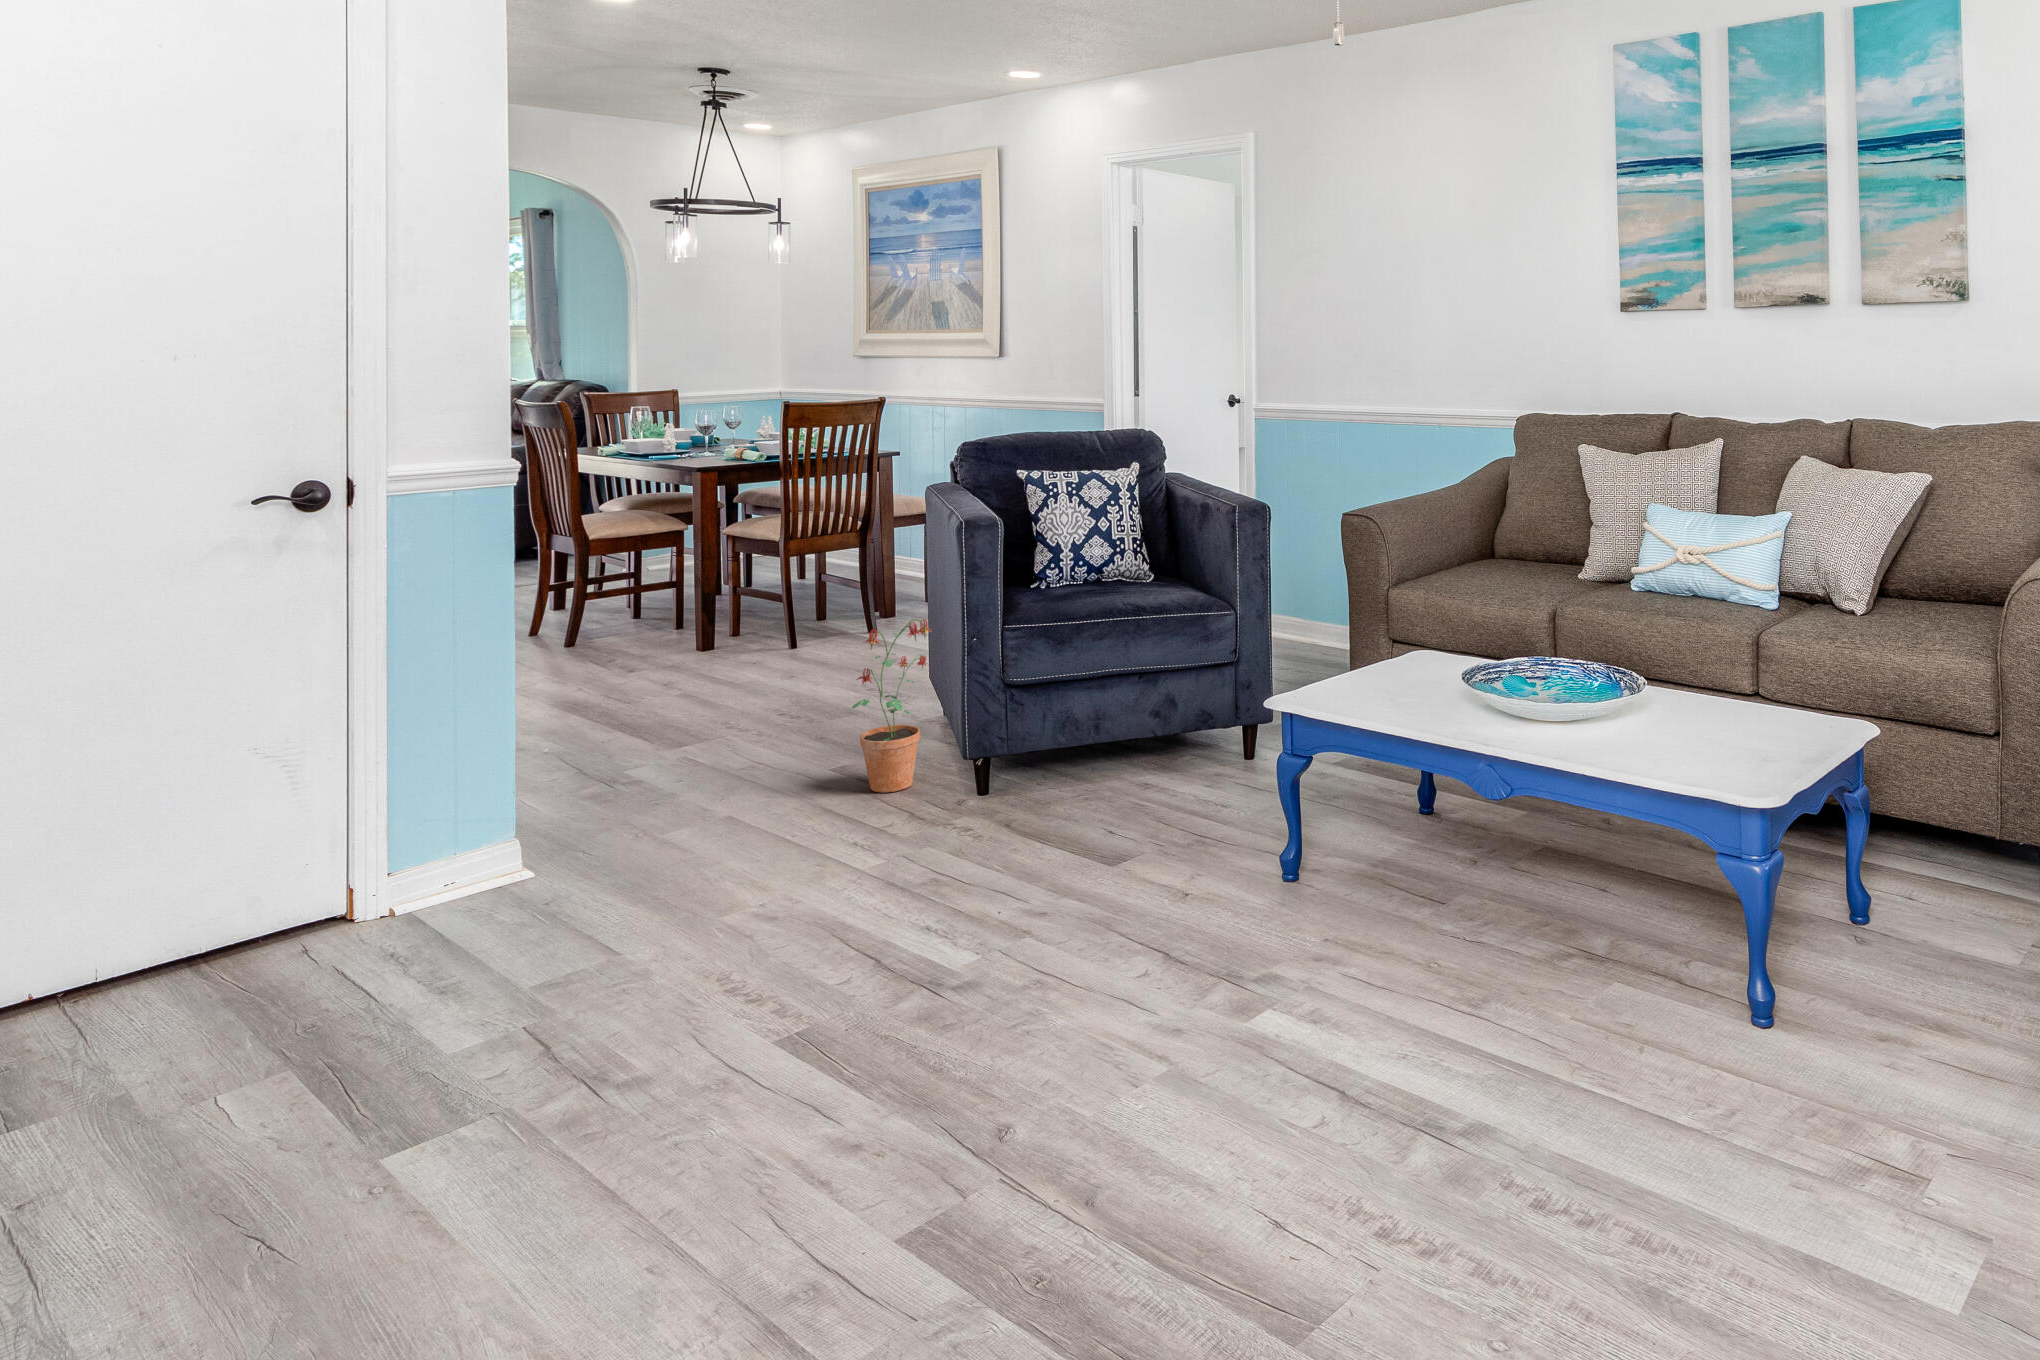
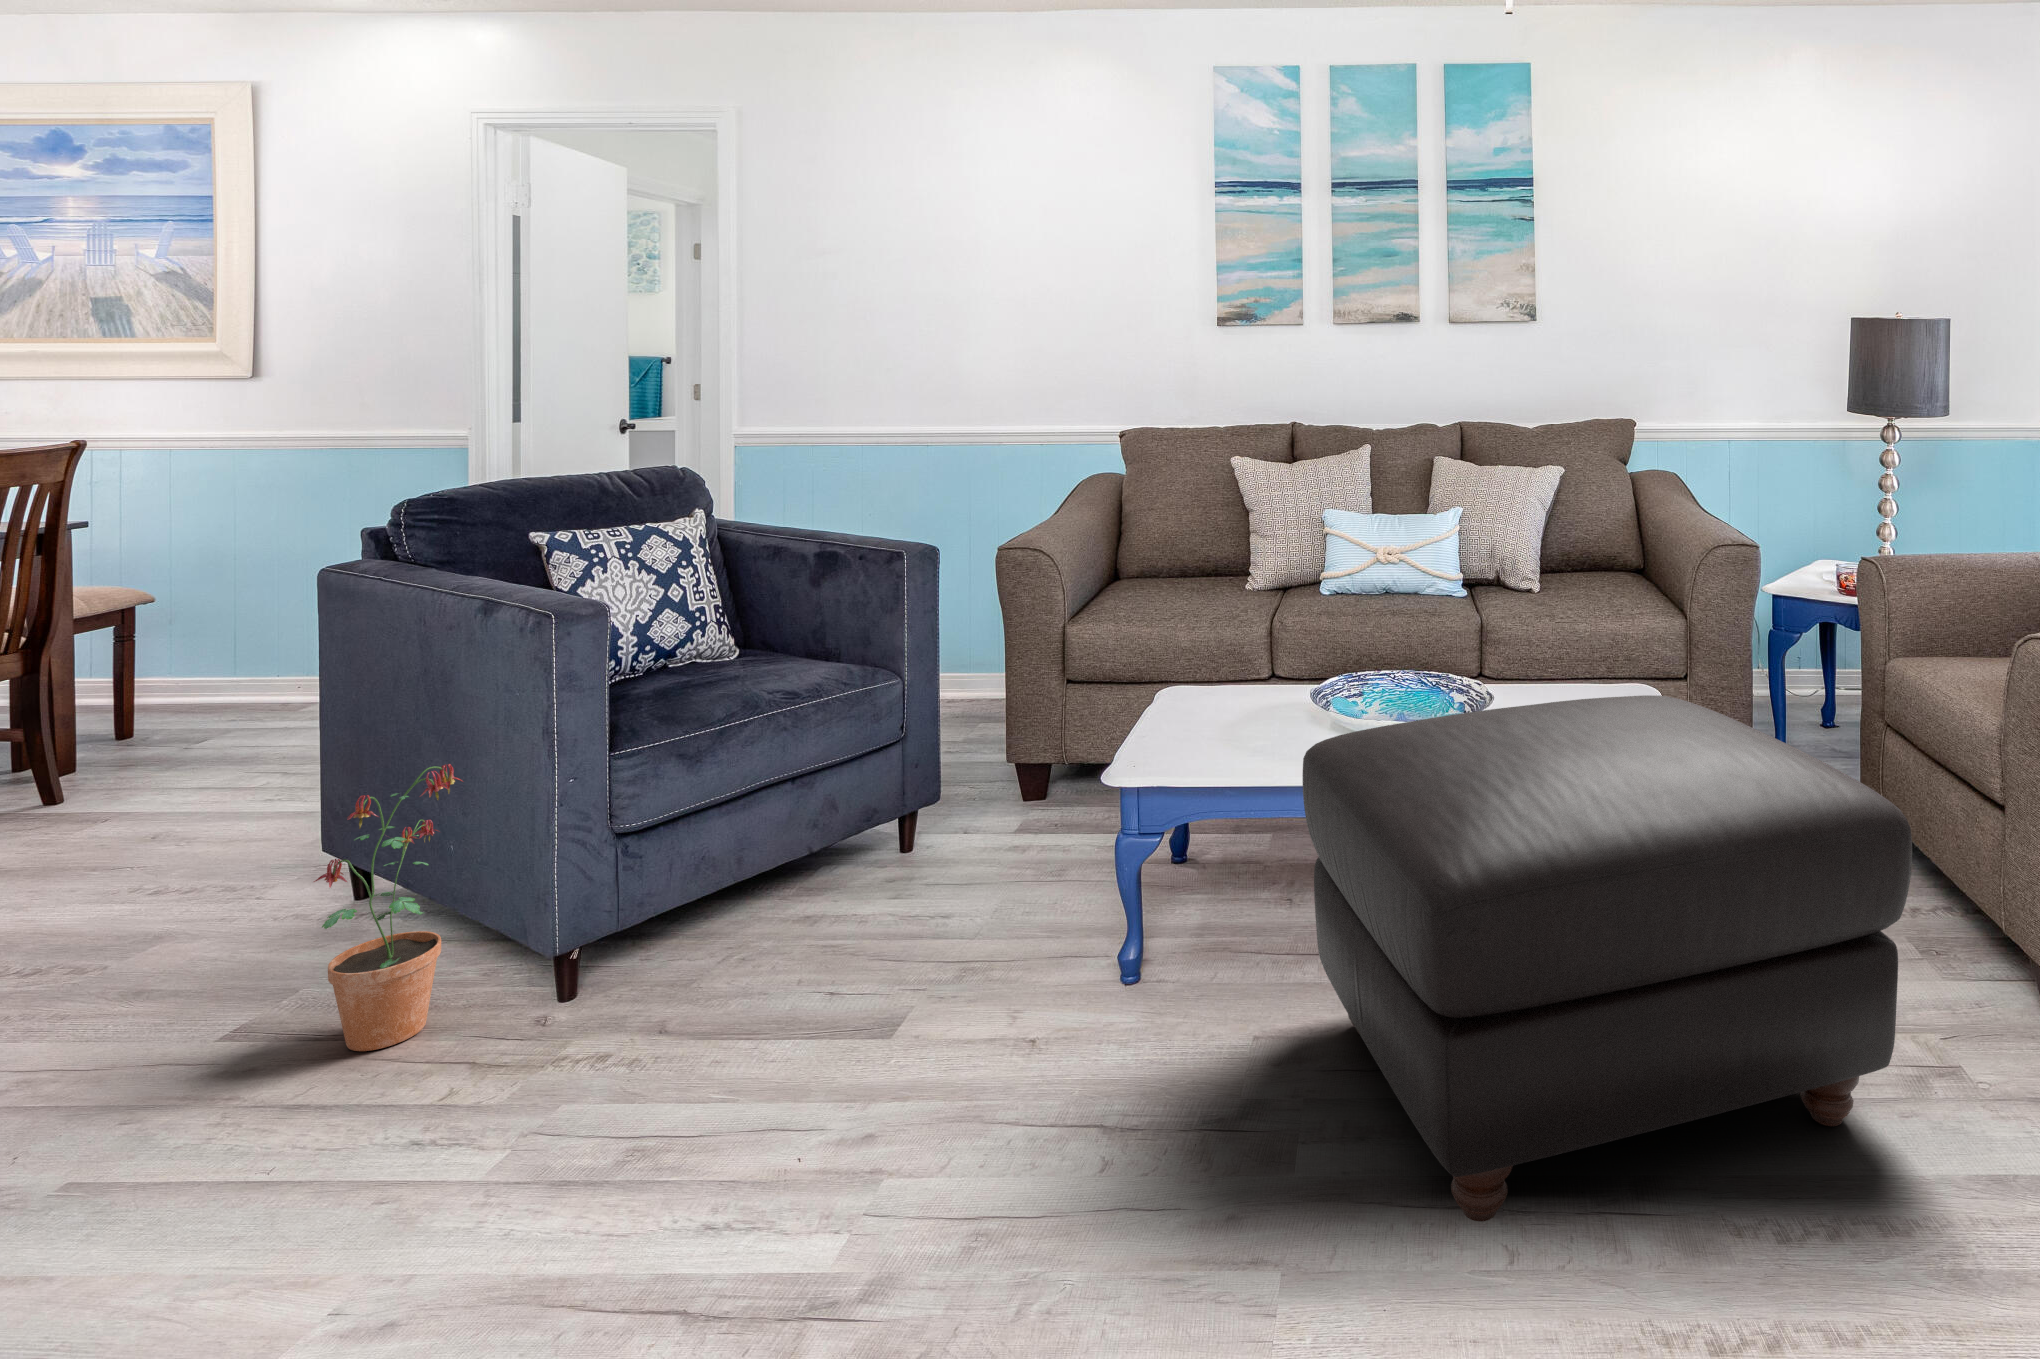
ottoman: none [1257,687,1780,1158] -> present [1302,695,1912,1222]

